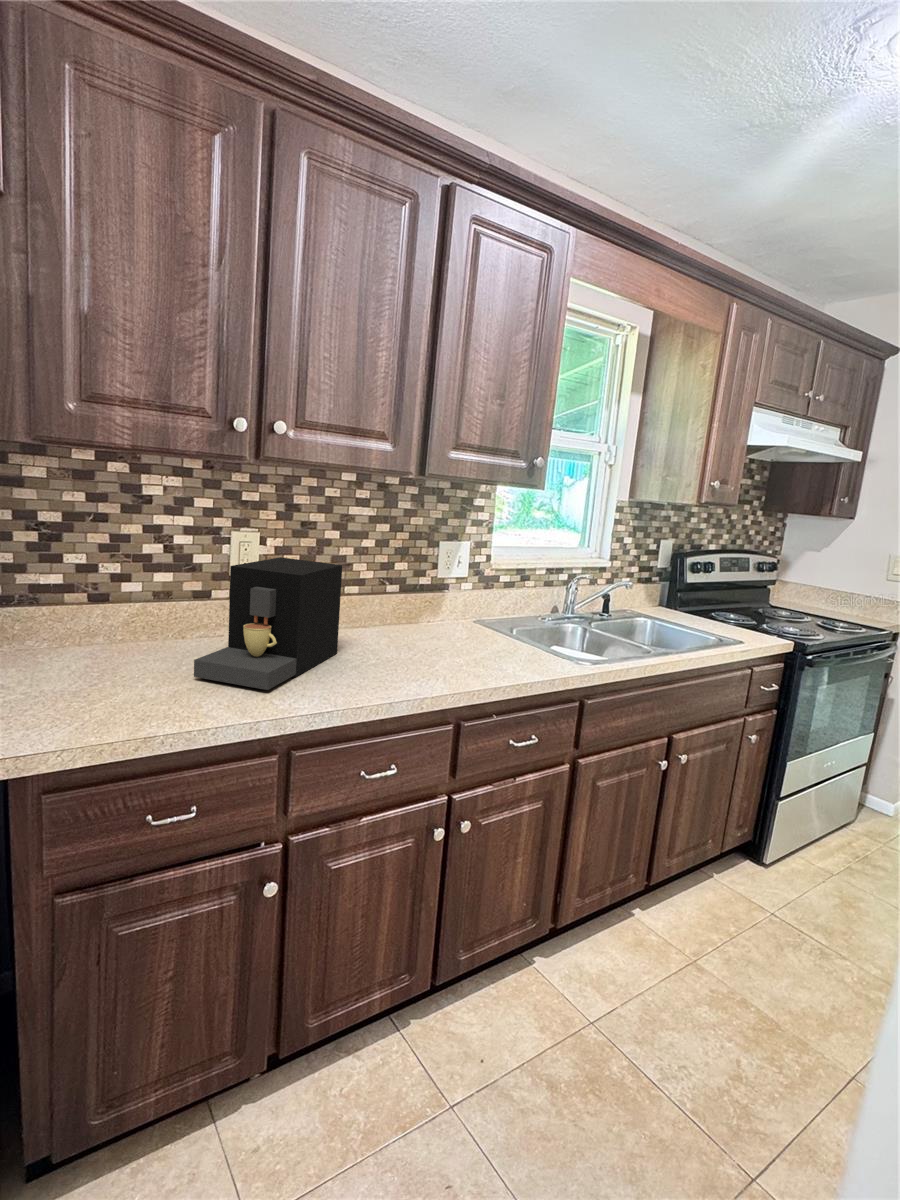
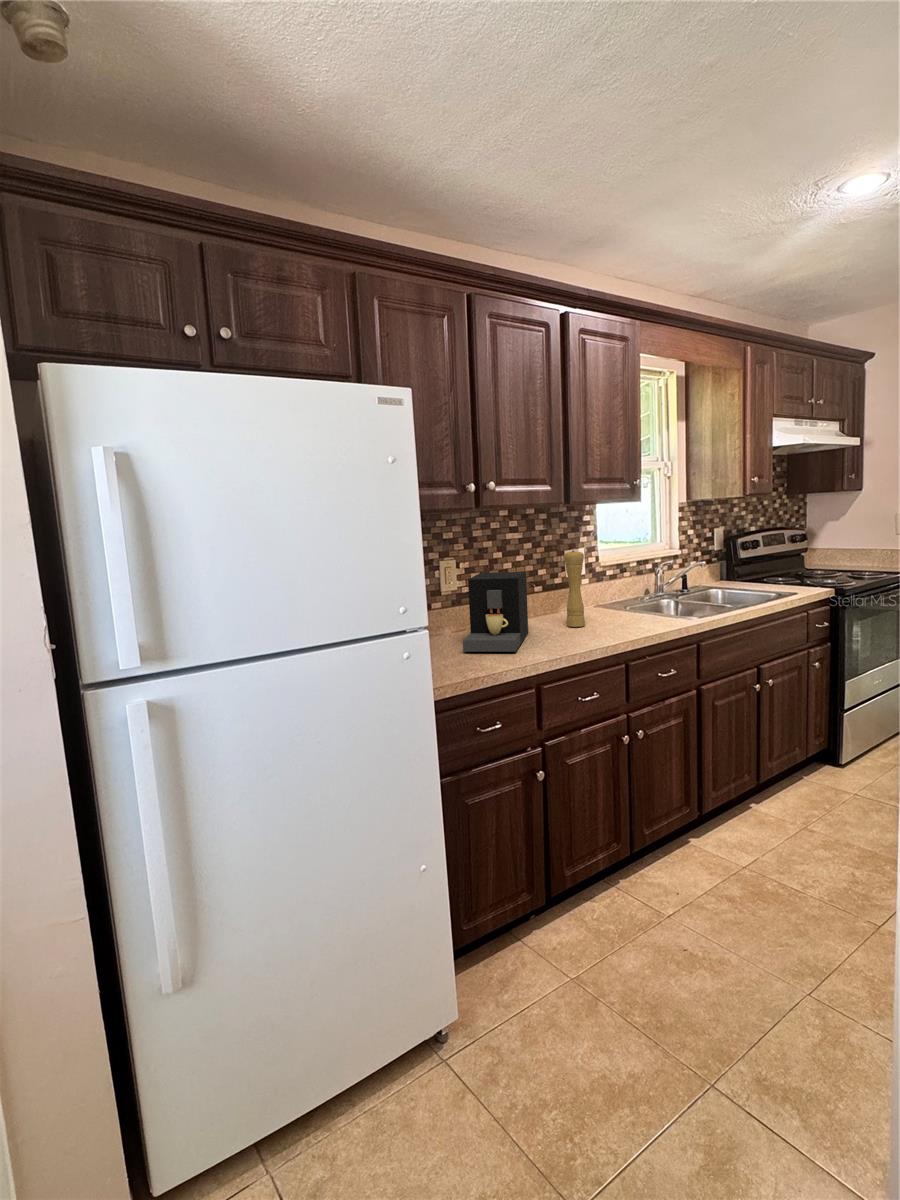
pepper mill: none [402,544,436,654] -> present [564,550,585,627]

